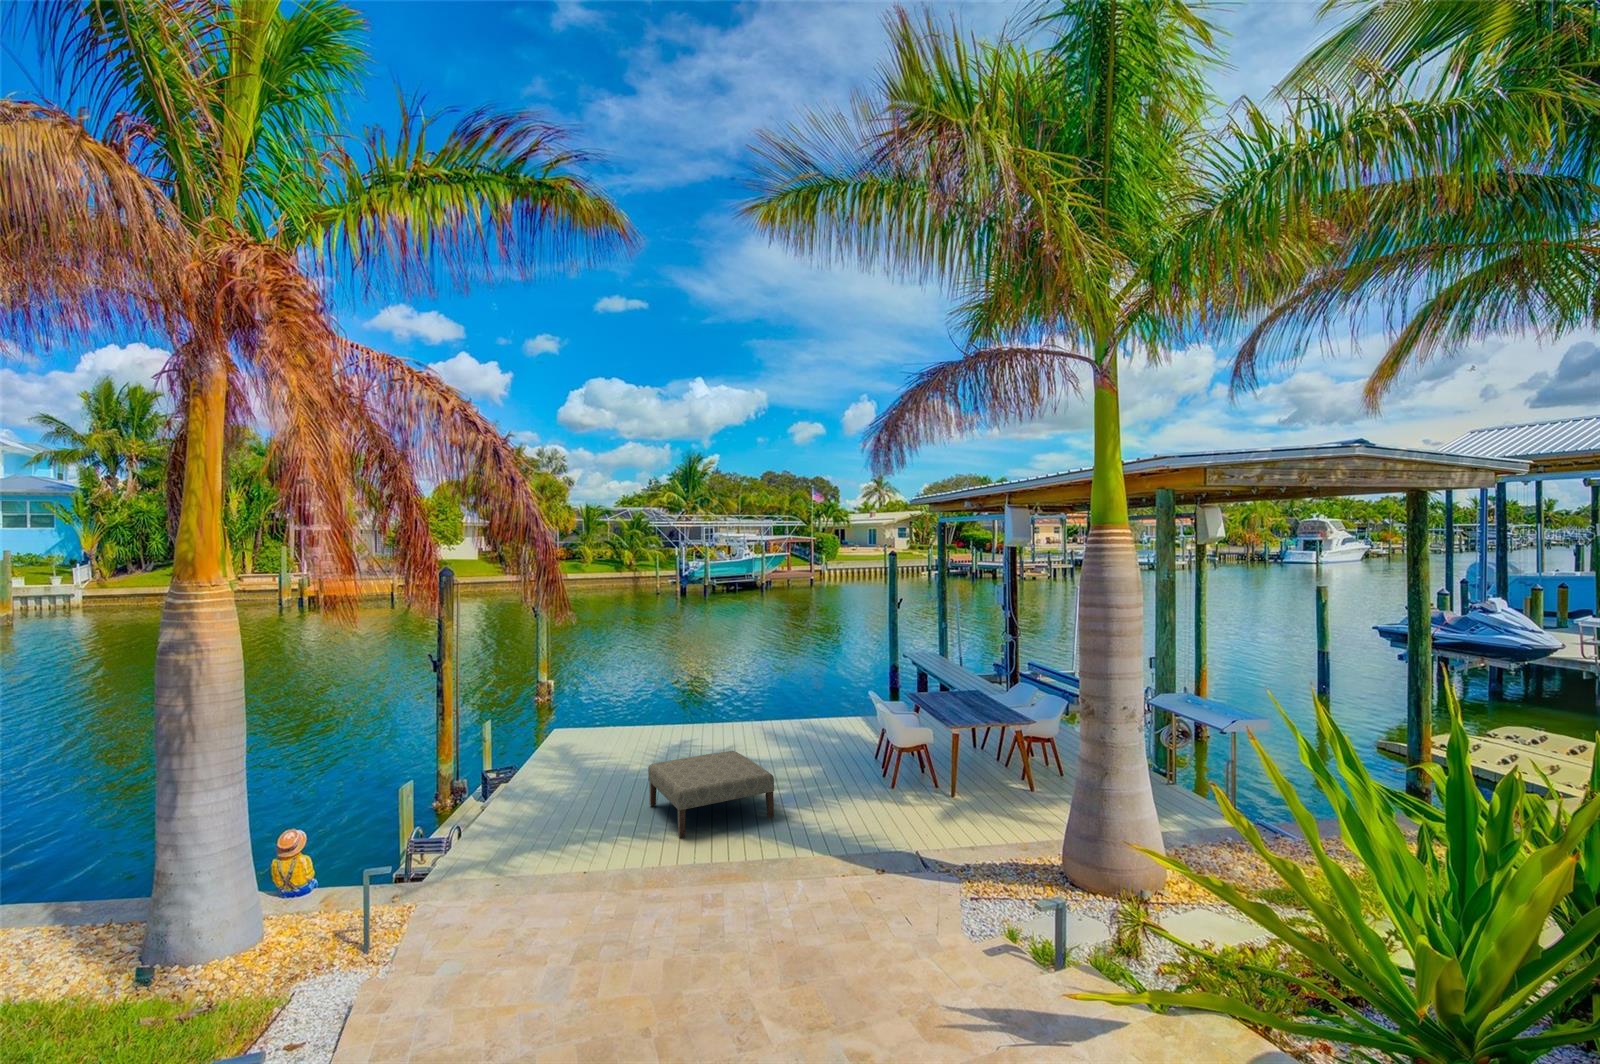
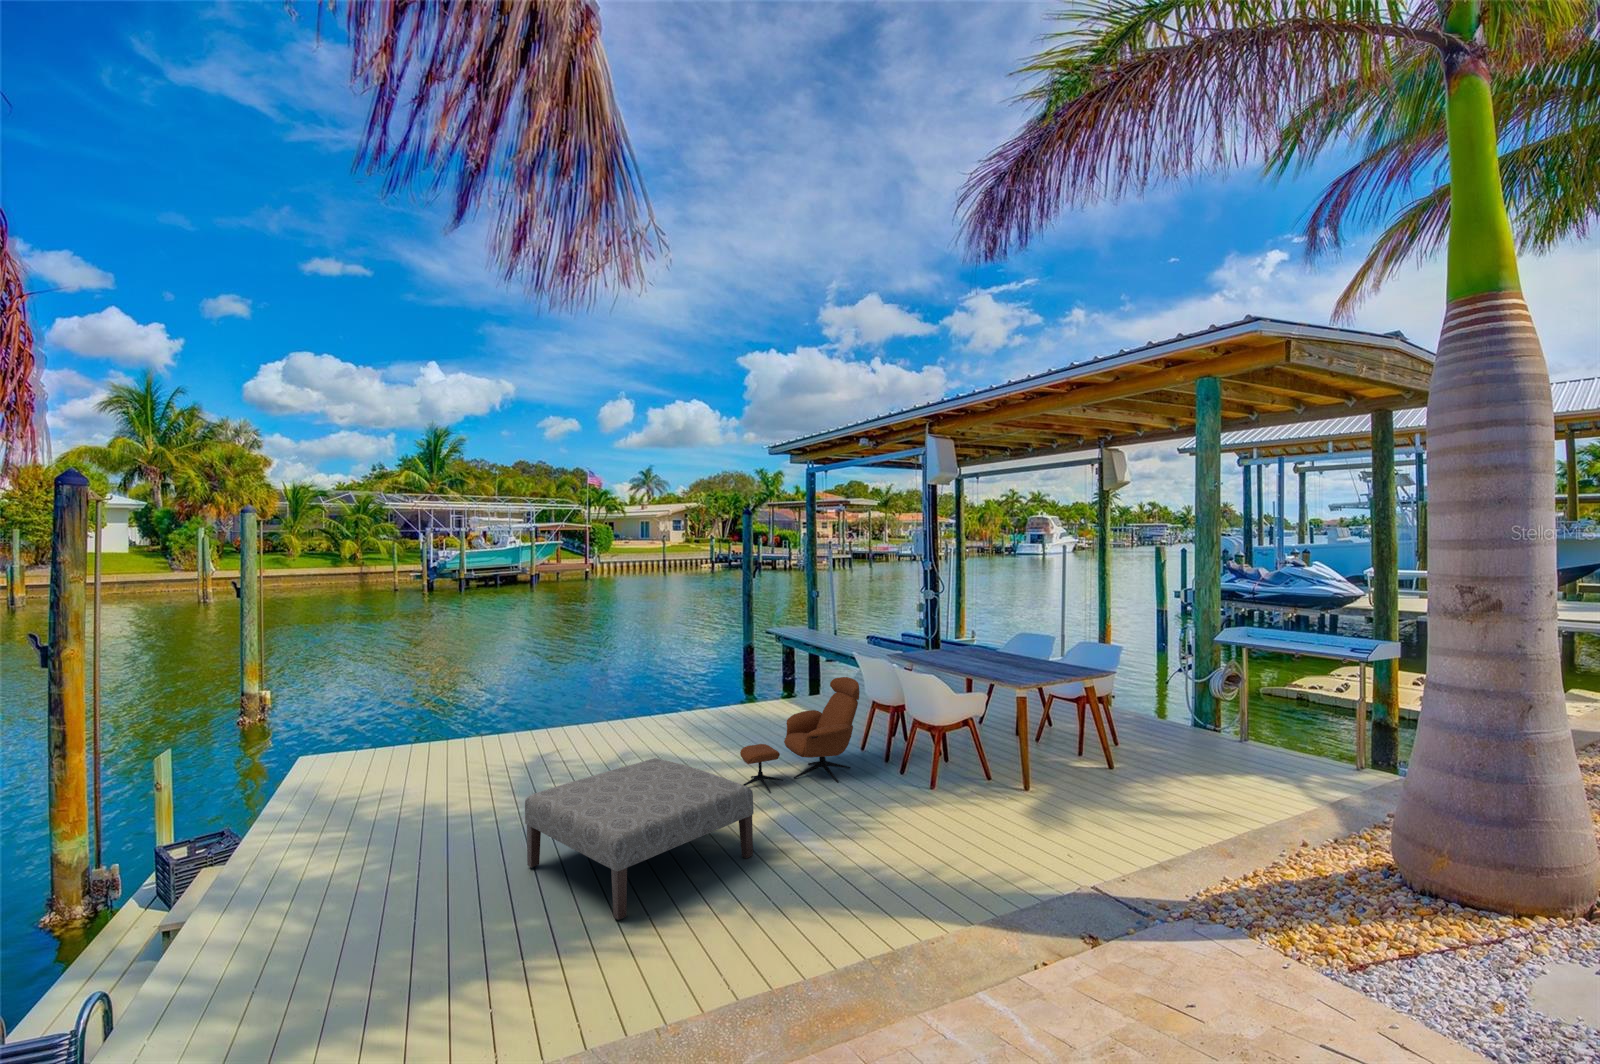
lounge chair: none [795,706,885,782] -> present [740,677,859,792]

